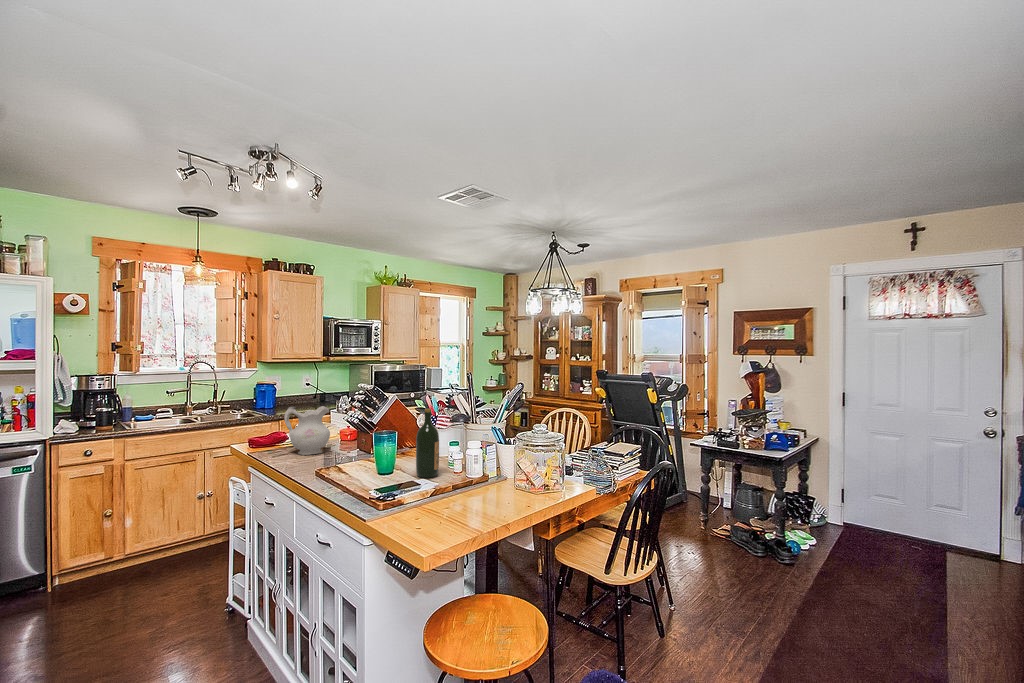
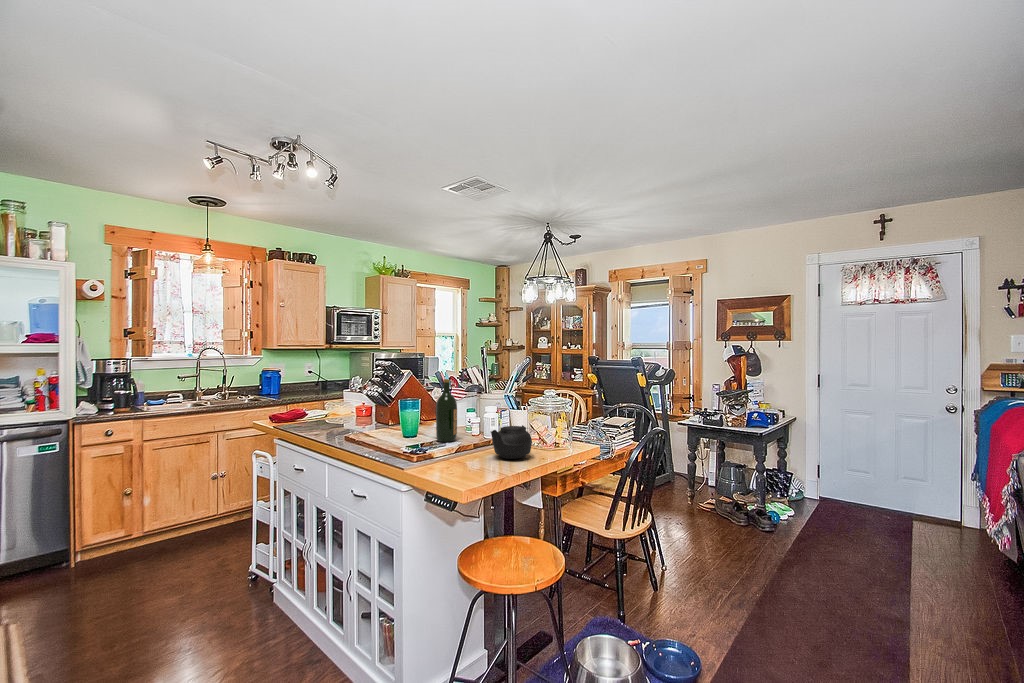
ceramic pitcher: present [284,406,330,455] -> none [308,382,350,427]
teapot: none [468,465,517,505] -> present [491,425,532,459]

